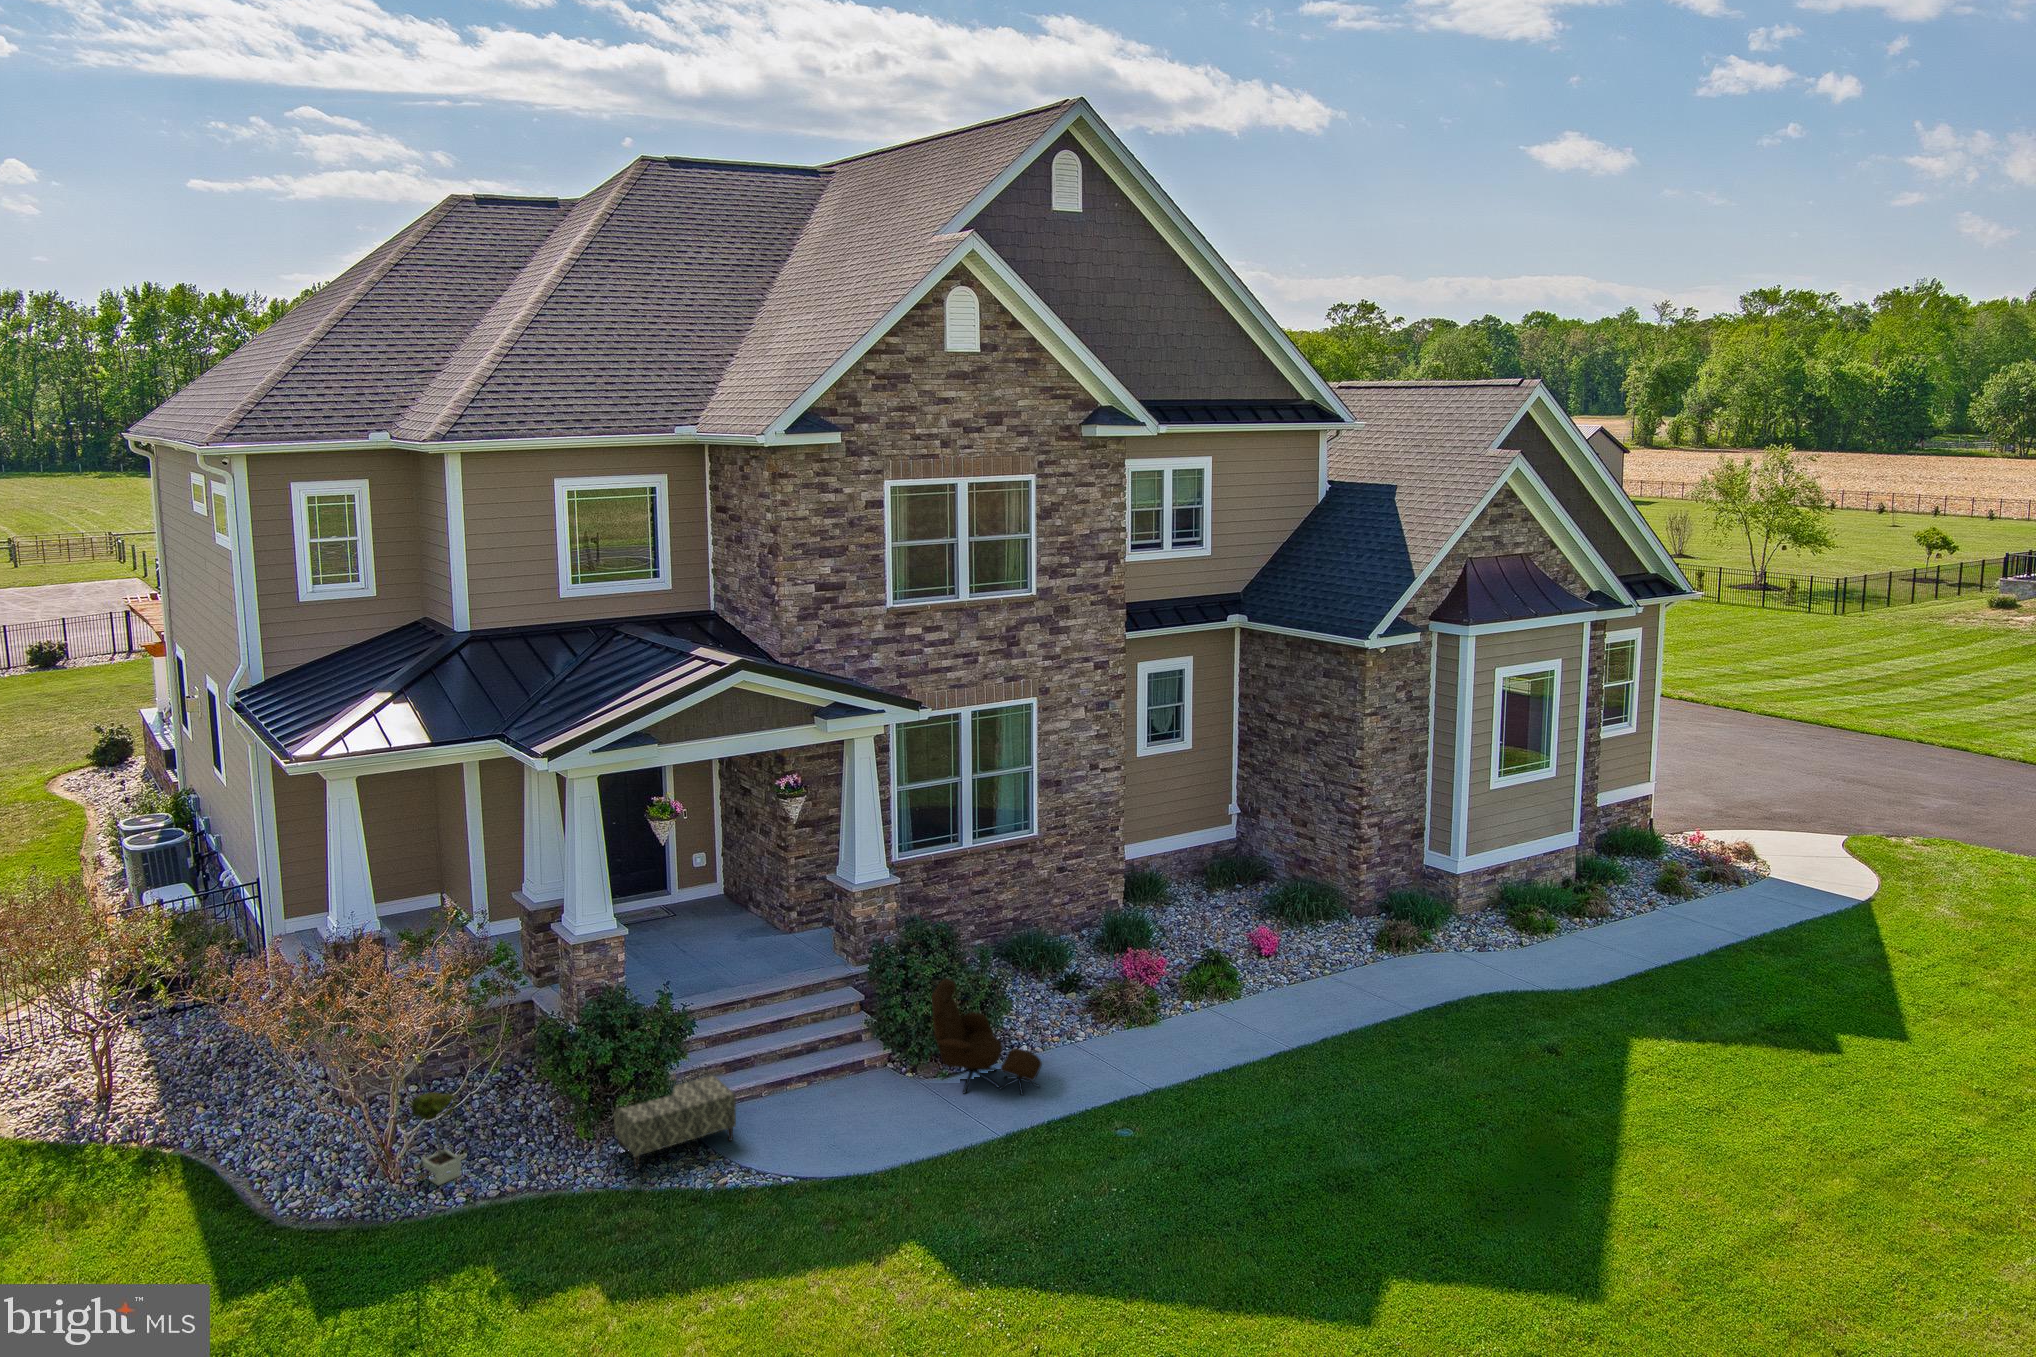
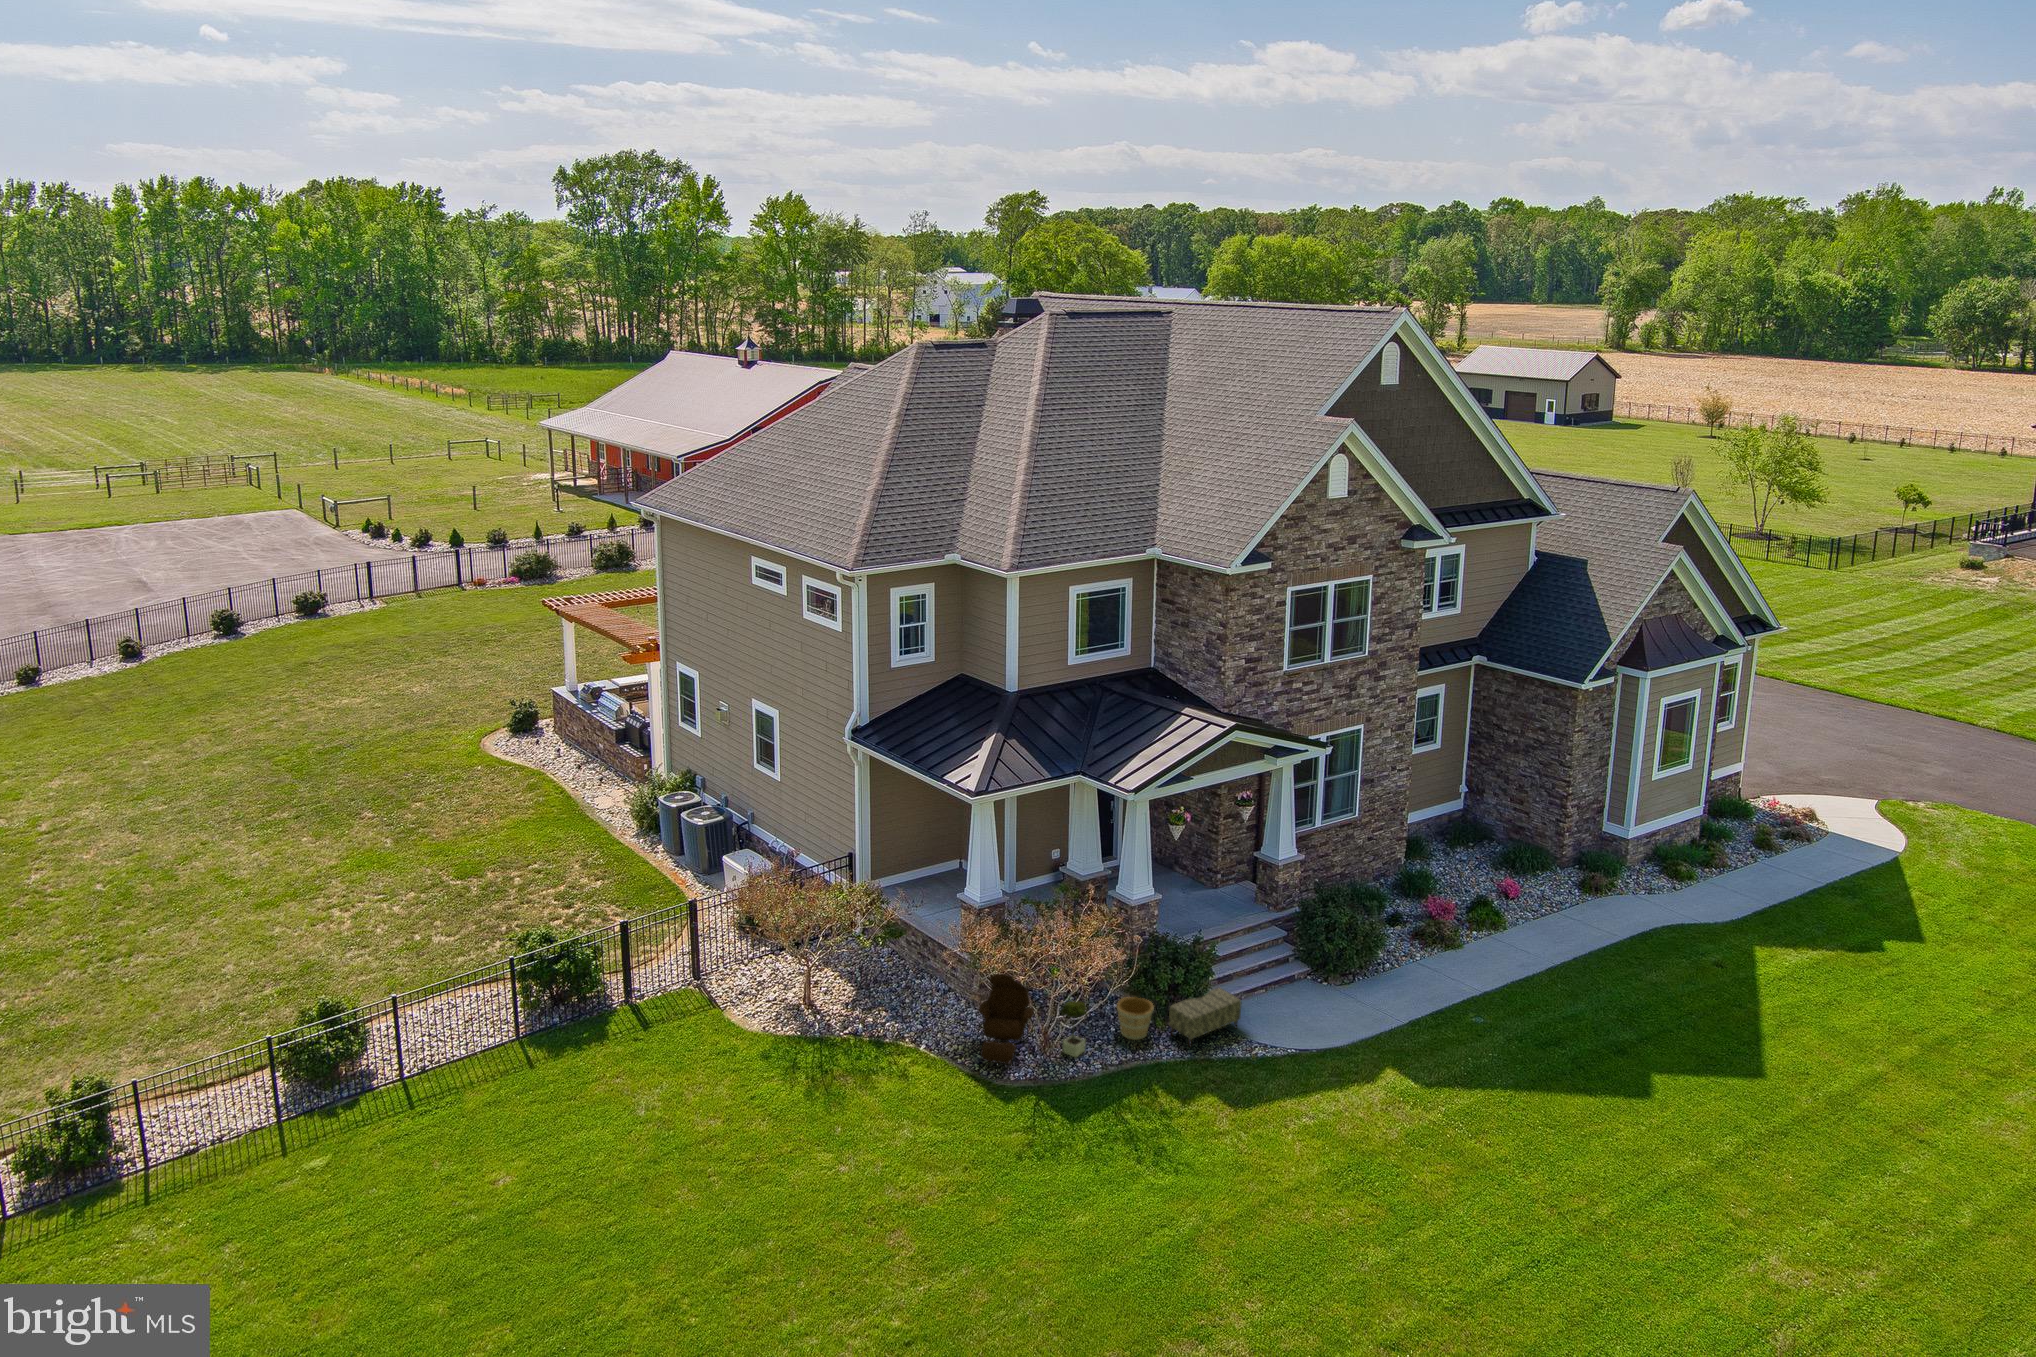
lounge chair: present [932,979,1042,1094] -> present [979,974,1034,1071]
wooden bucket: none [529,1090,590,1158] -> present [1117,997,1154,1040]

